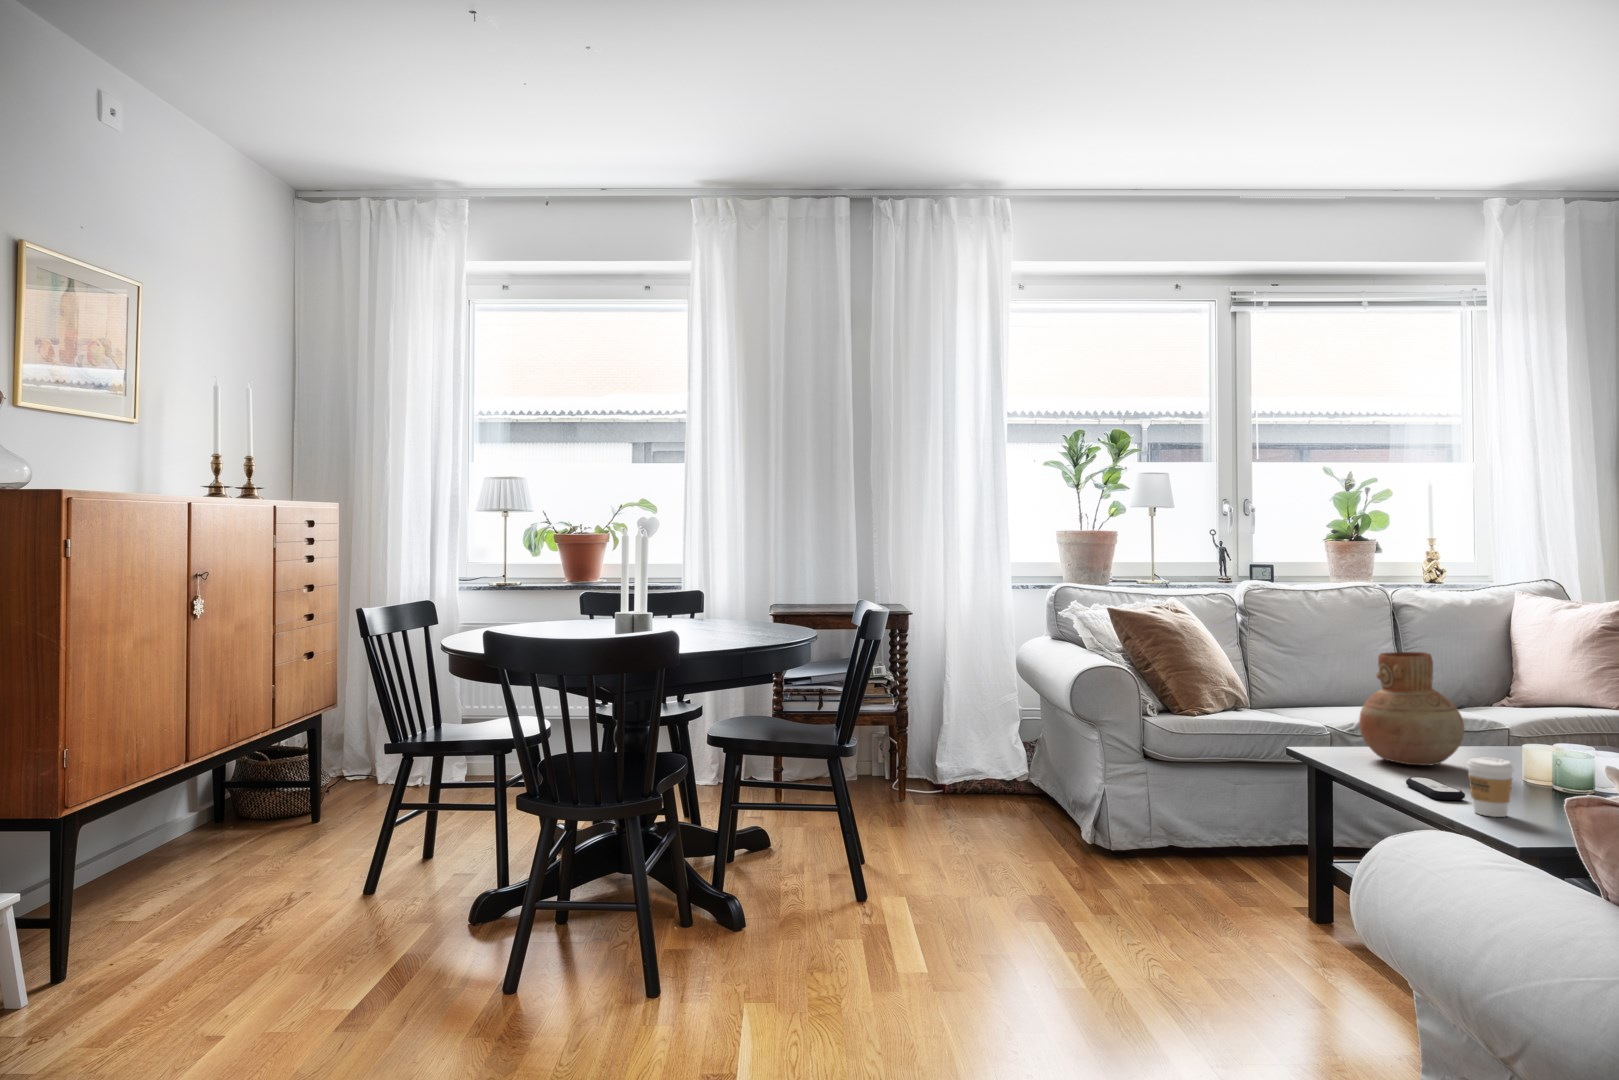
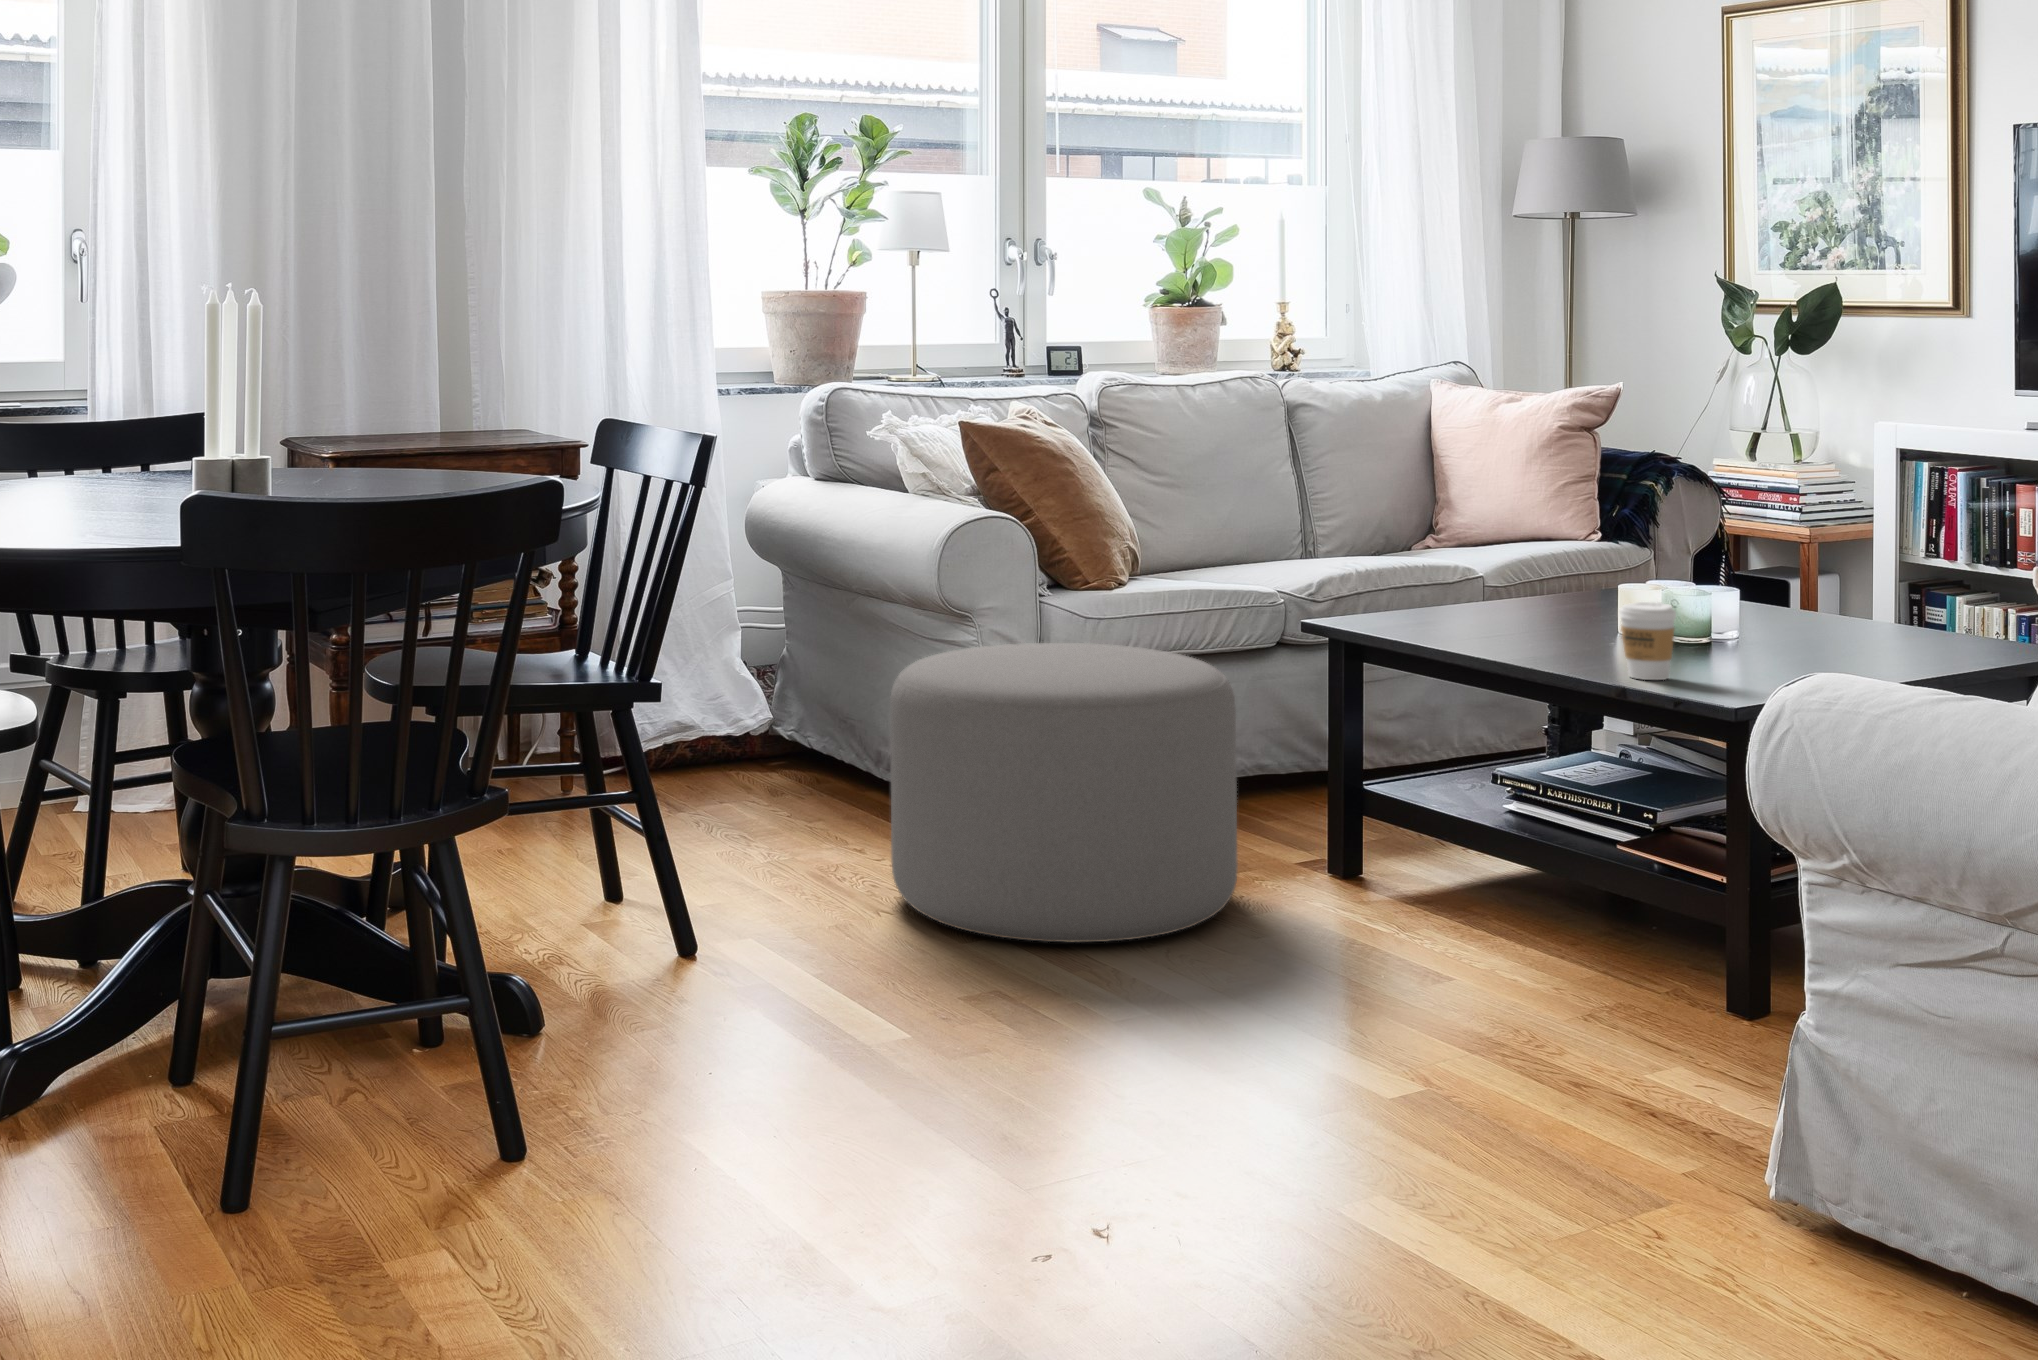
vase: present [1359,652,1464,765] -> none [1403,467,1540,629]
ottoman: none [993,744,1212,936] -> present [890,643,1238,942]
remote control: present [1406,777,1465,800] -> none [1511,642,1601,667]

